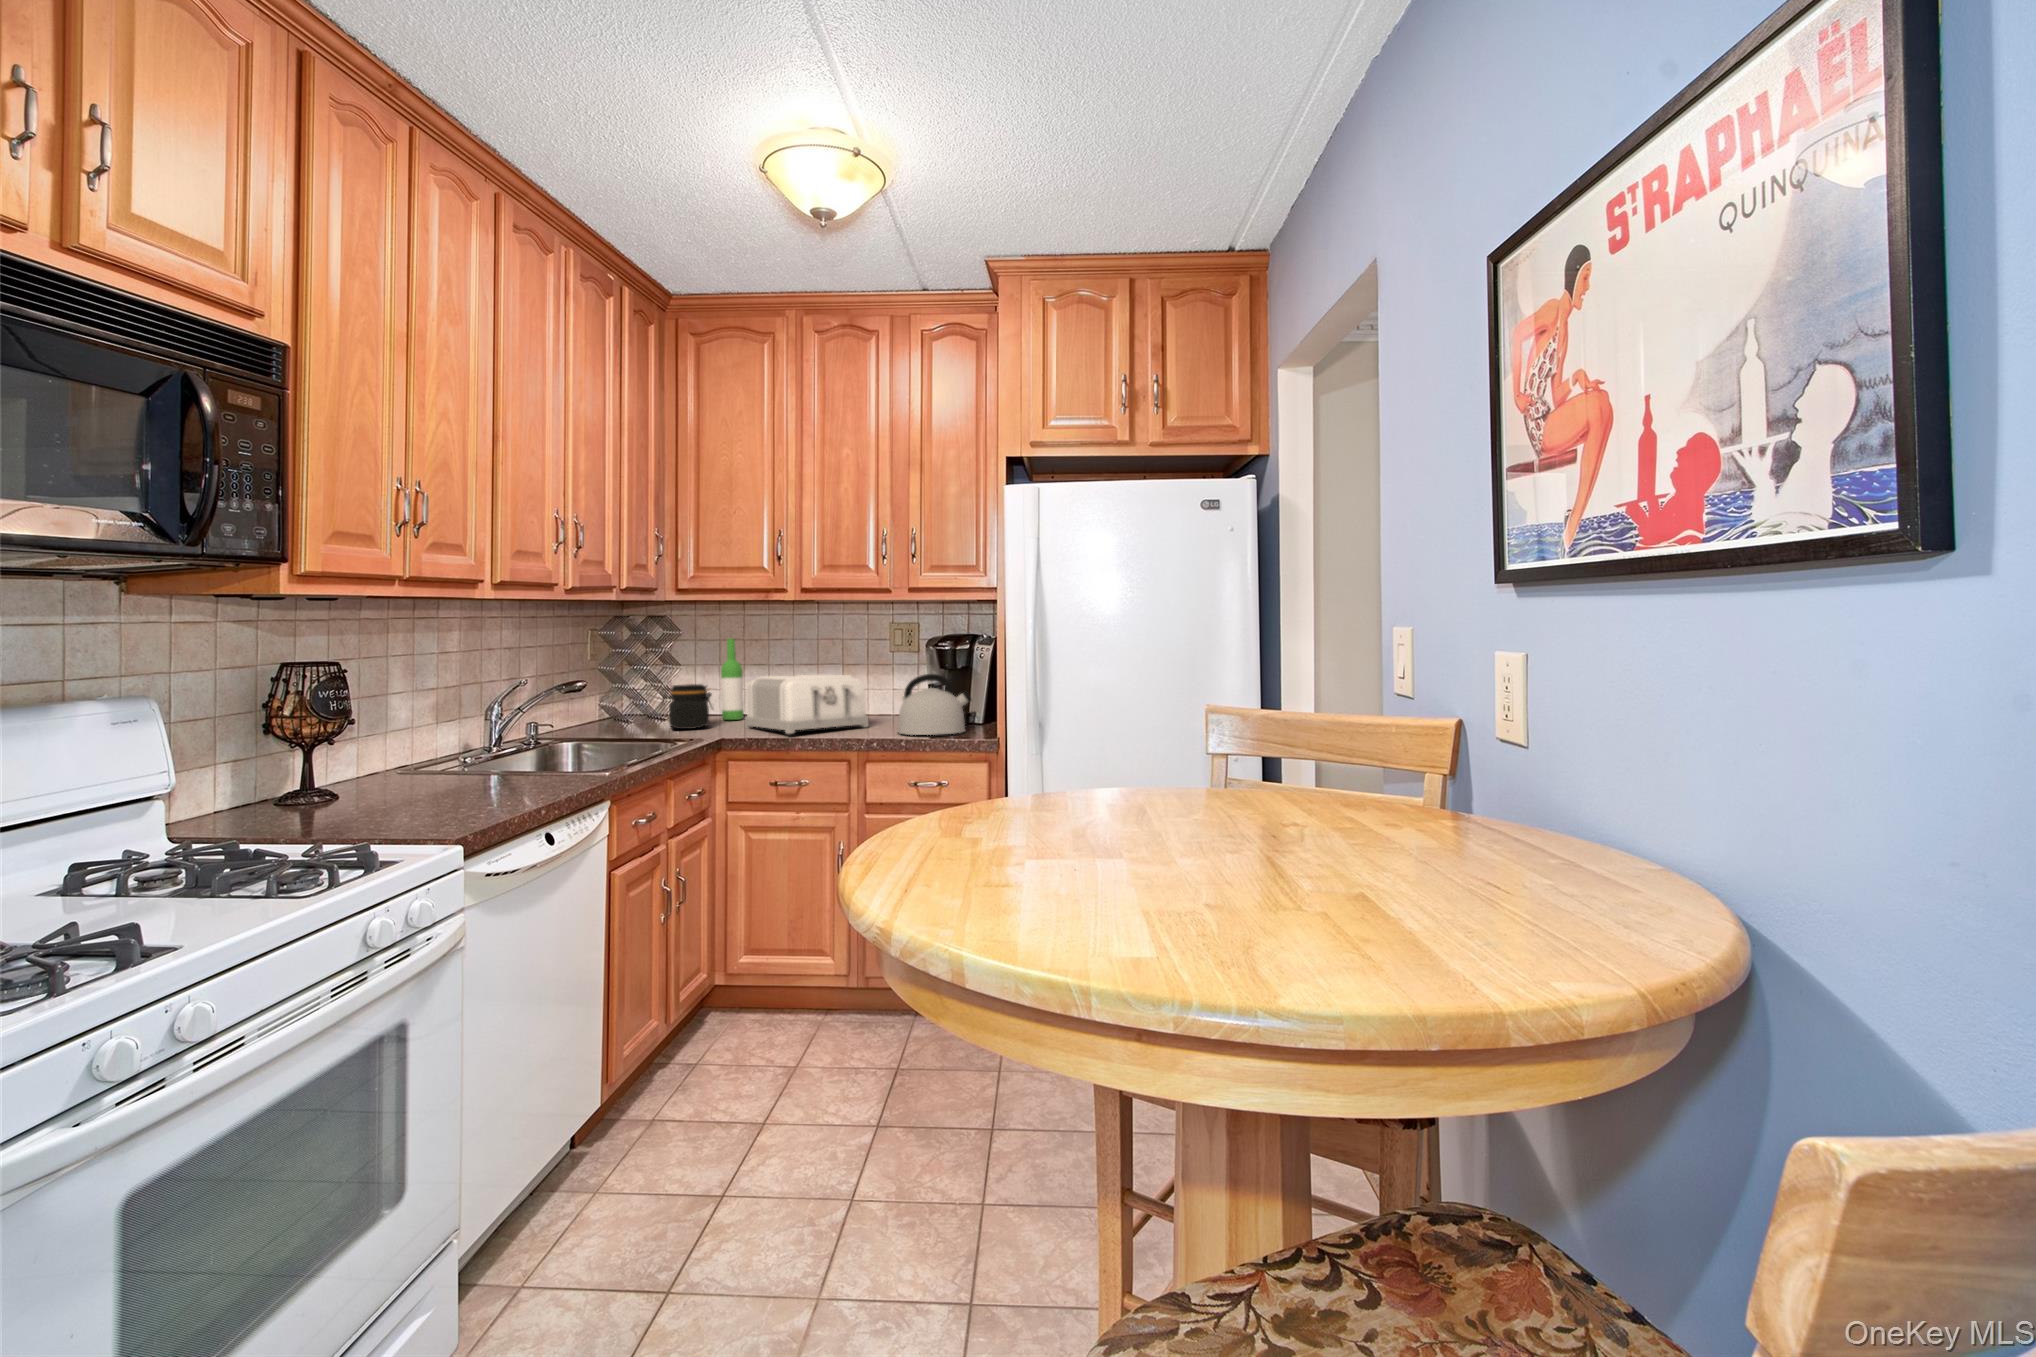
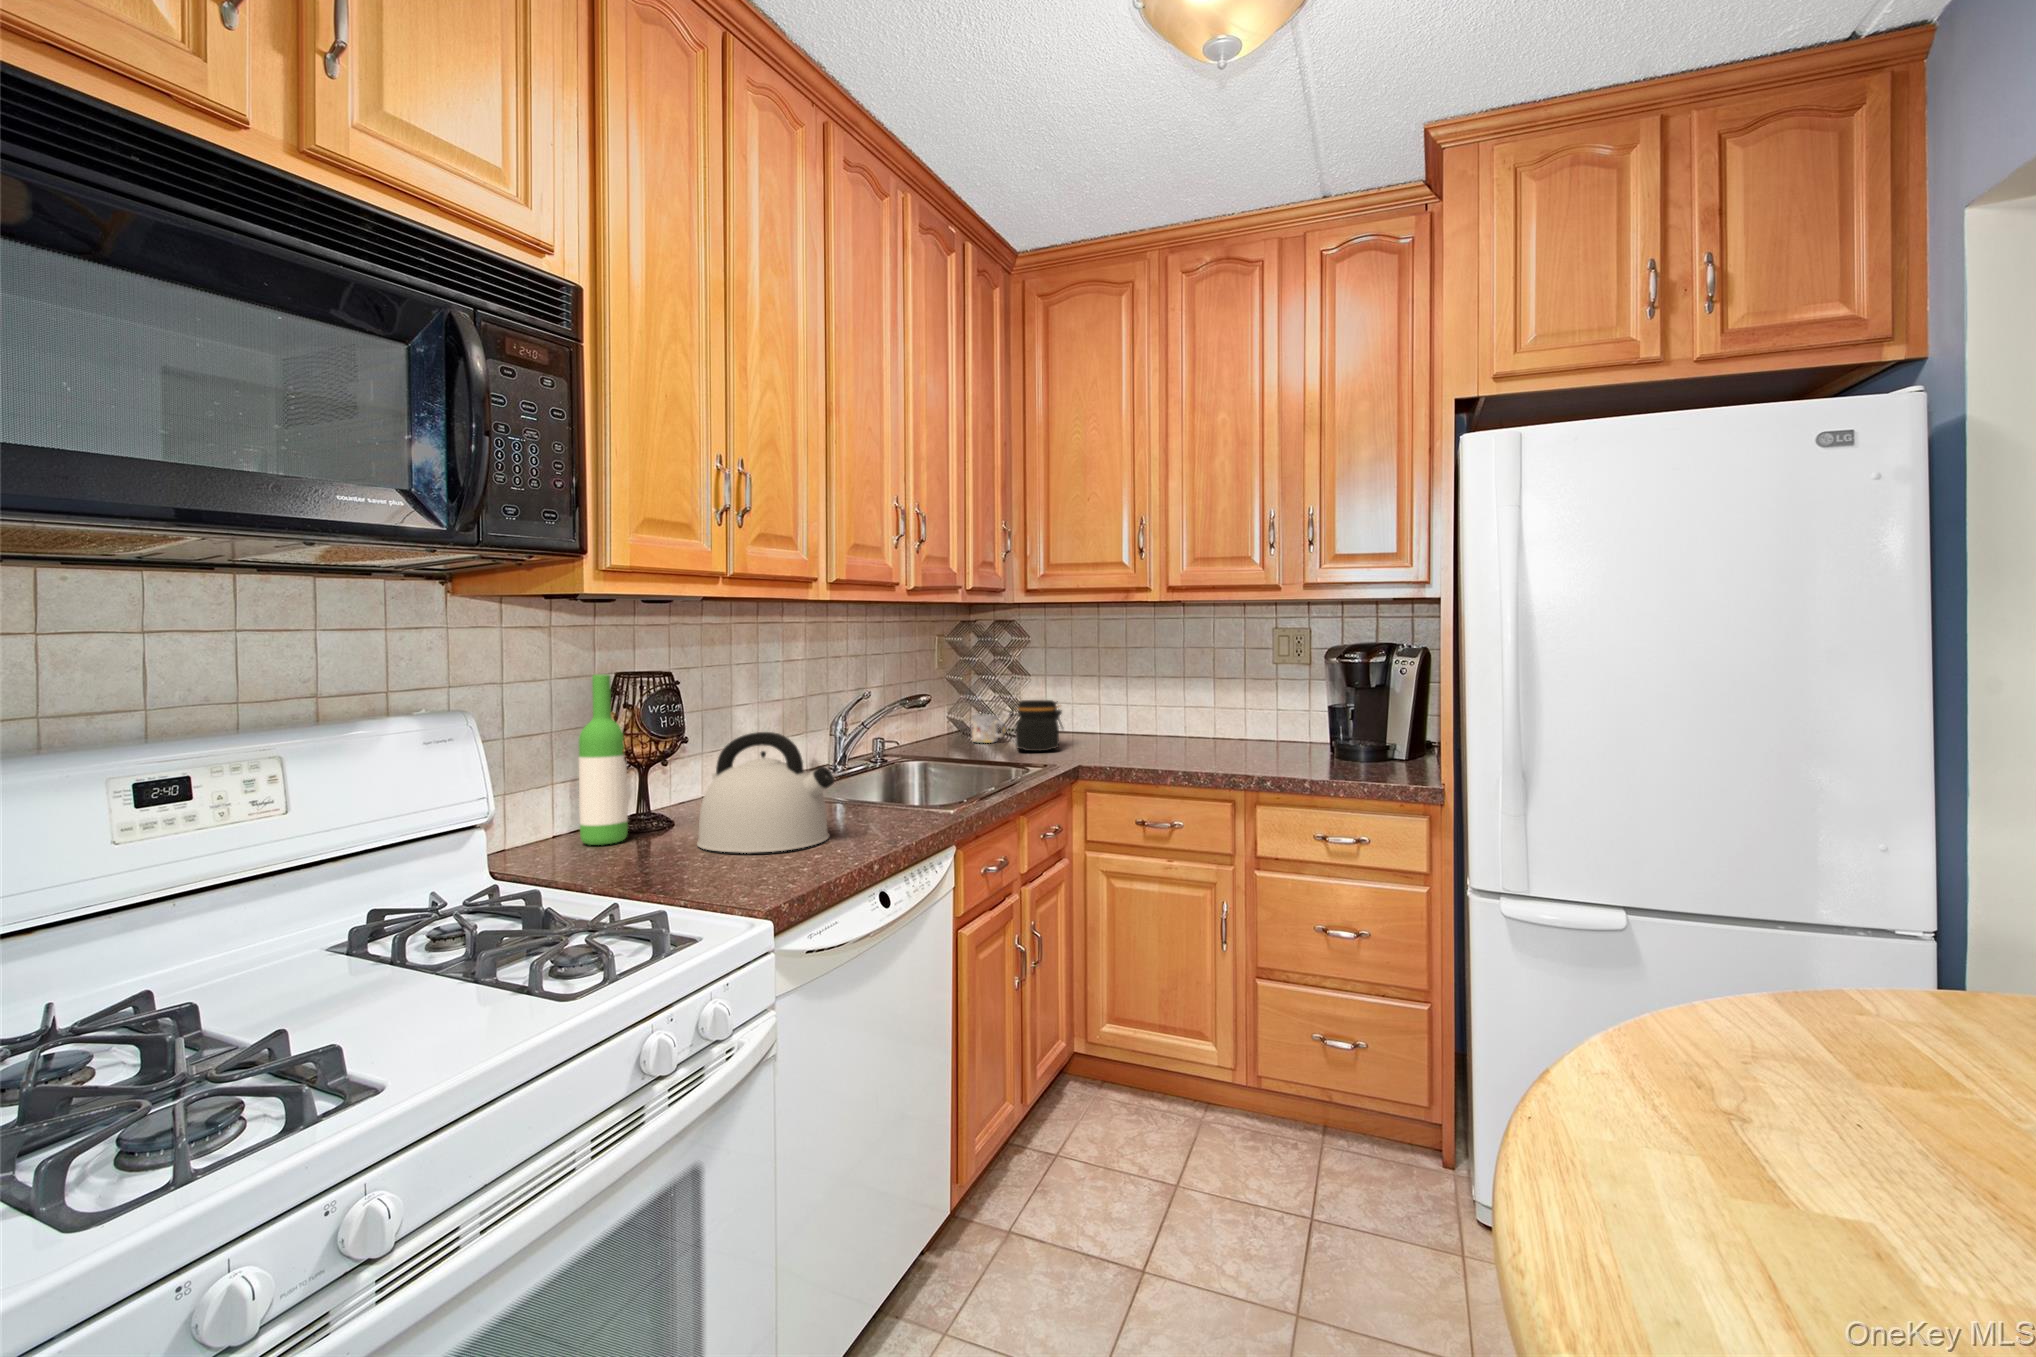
wine bottle: present [721,638,744,720] -> present [579,675,628,845]
kettle: present [898,674,971,735] -> present [697,732,834,853]
toaster: present [745,675,869,734] -> none [1099,690,1250,763]
mug: none [627,699,660,724] -> present [972,715,1006,743]

